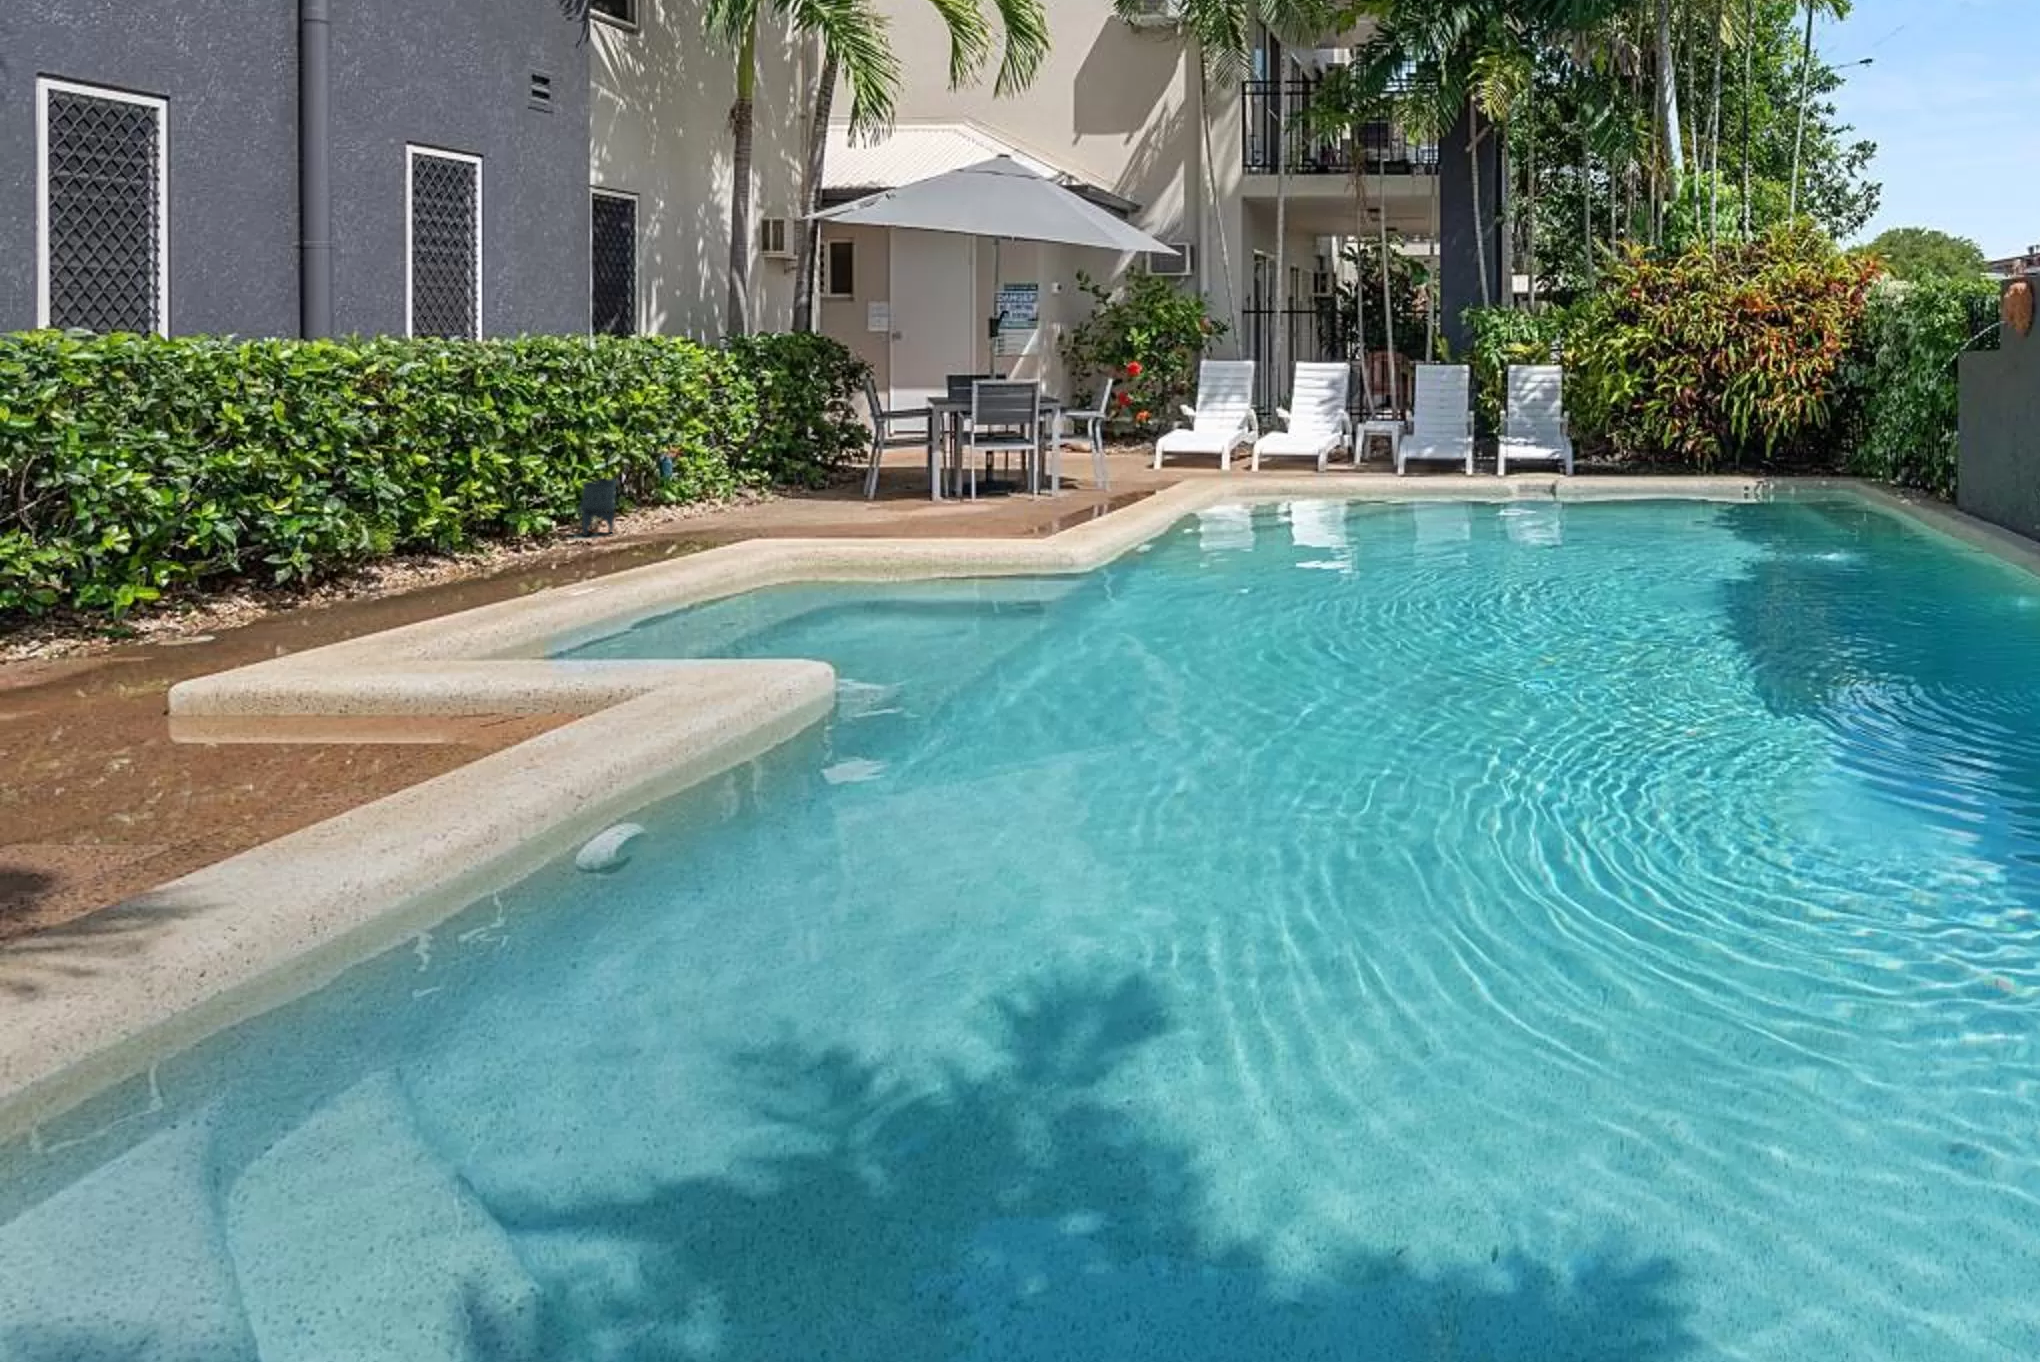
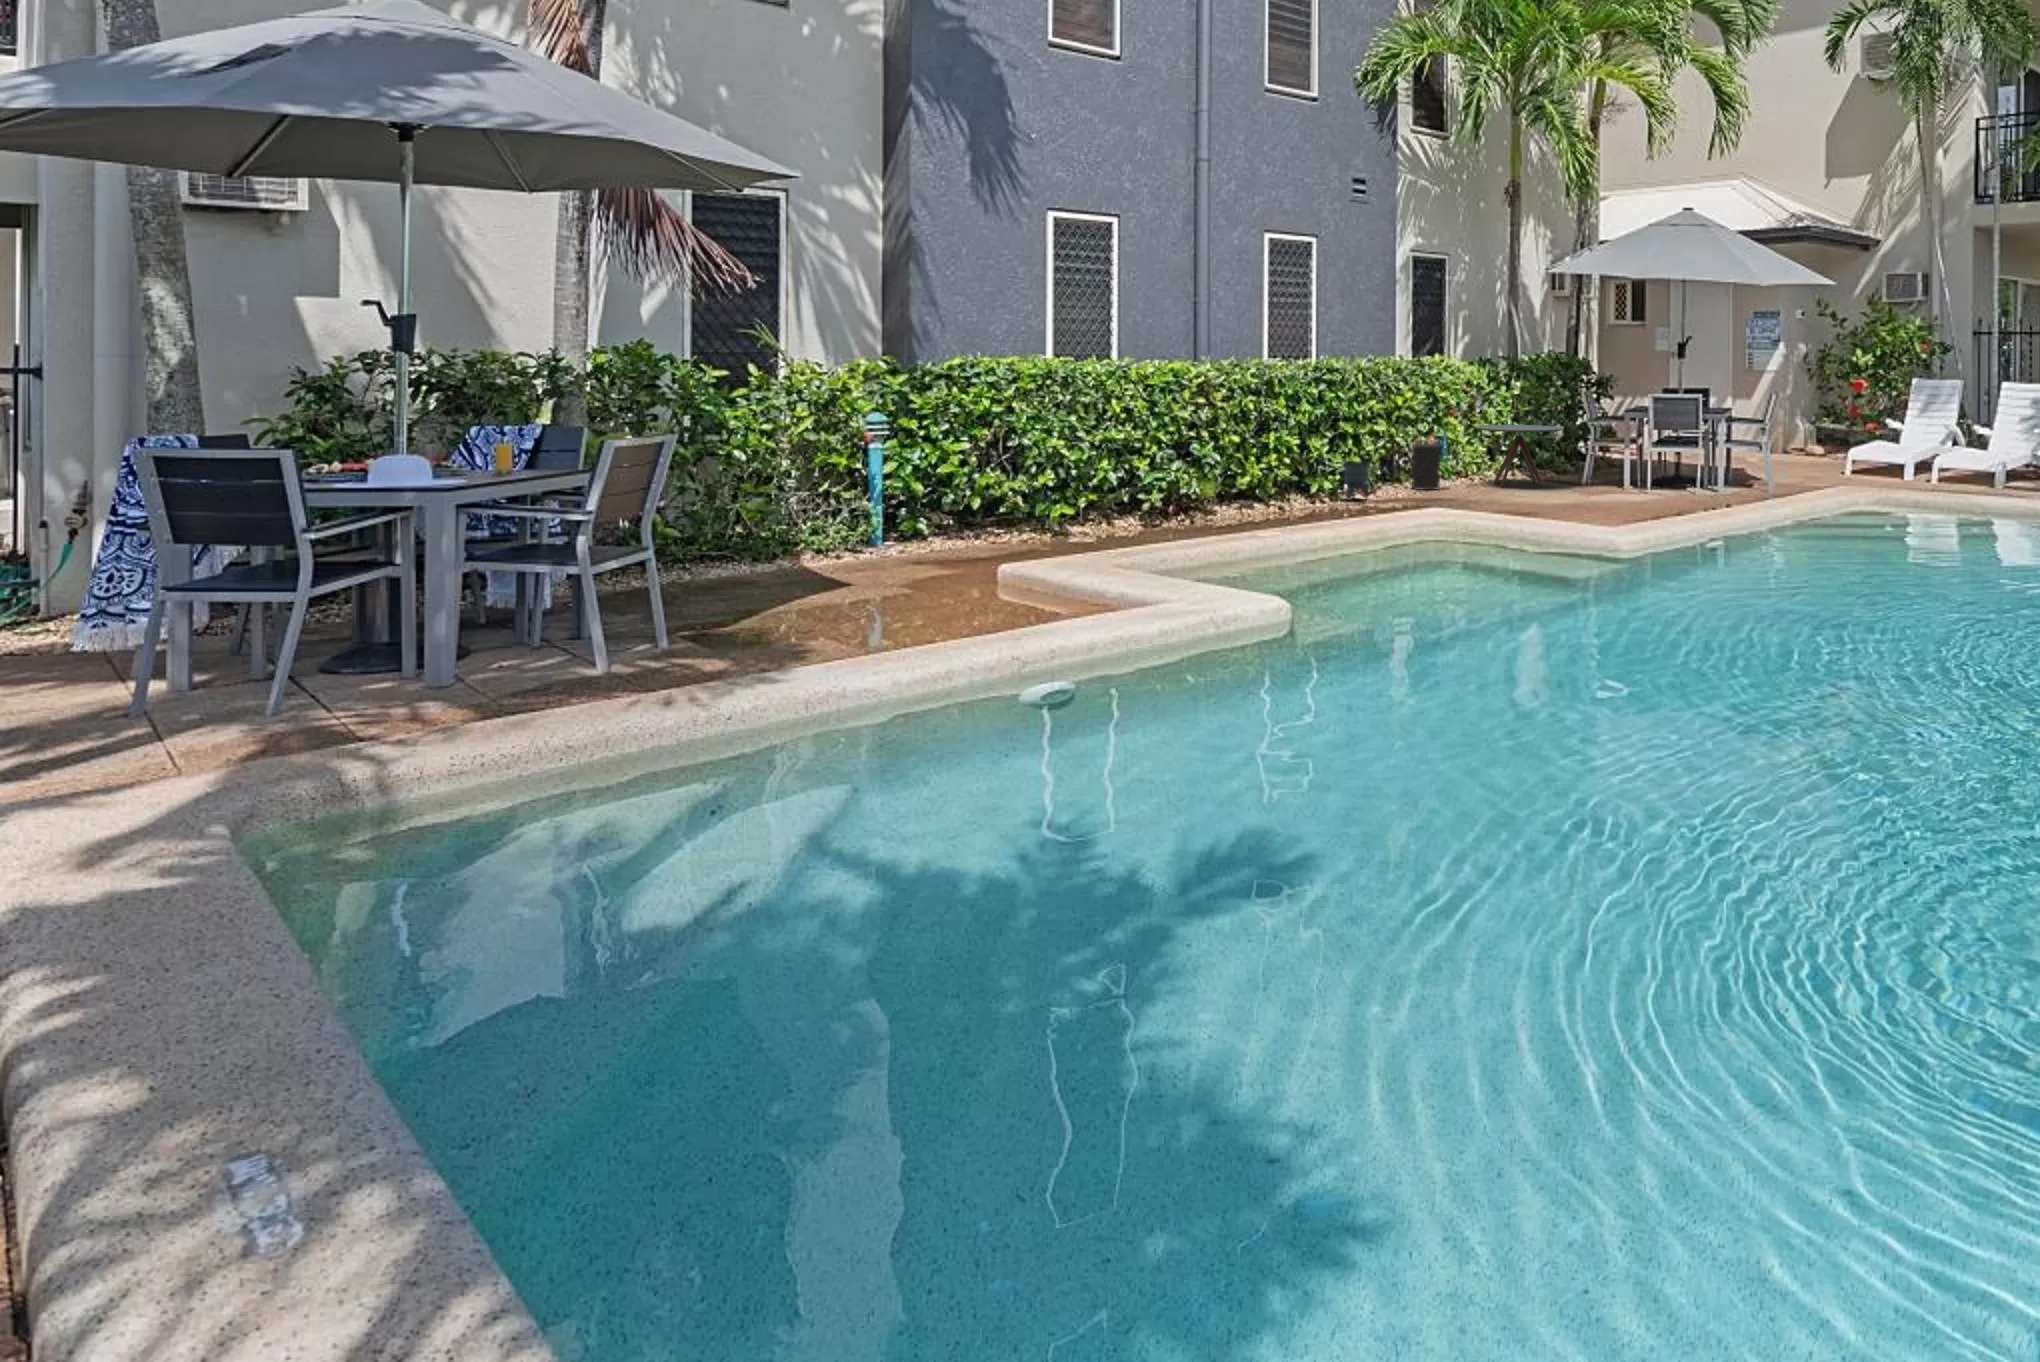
round table: none [723,420,846,503] -> present [1476,425,1562,488]
stool: none [642,450,686,514] -> present [1412,444,1440,490]

